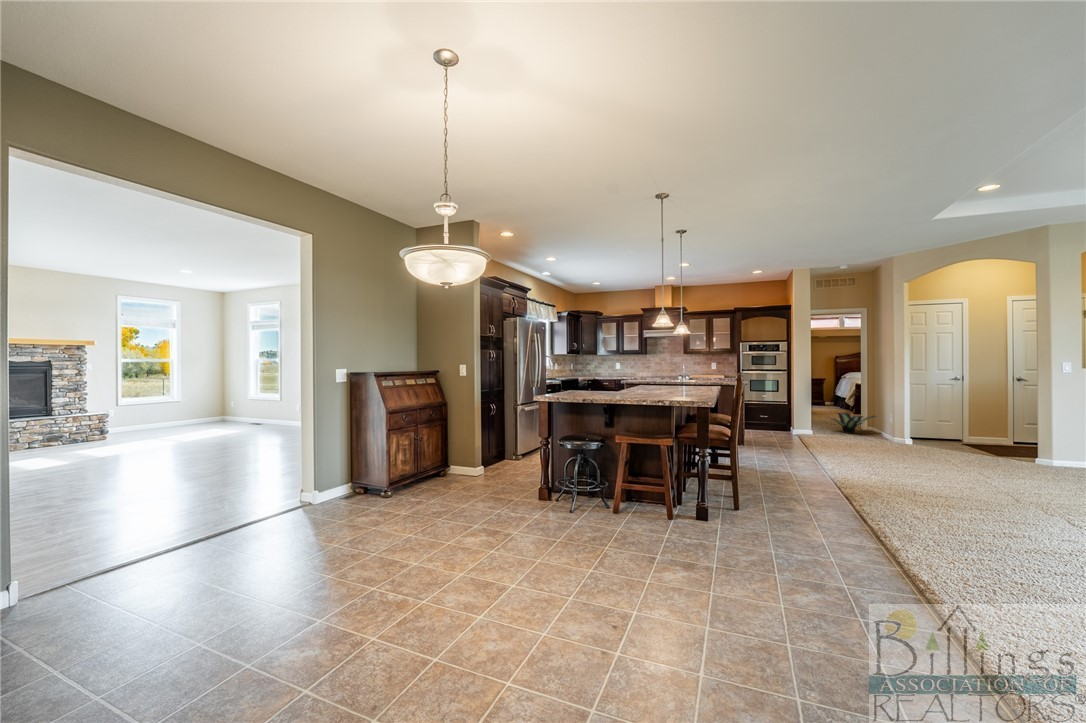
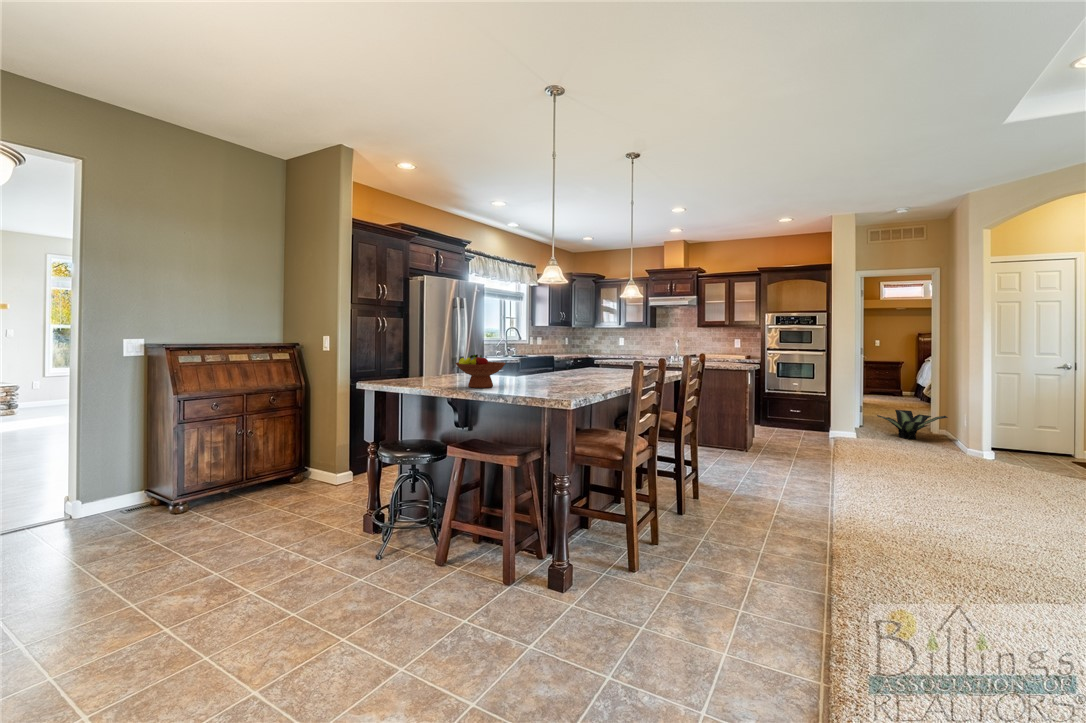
fruit bowl: none [591,374,627,398] -> present [456,354,506,388]

